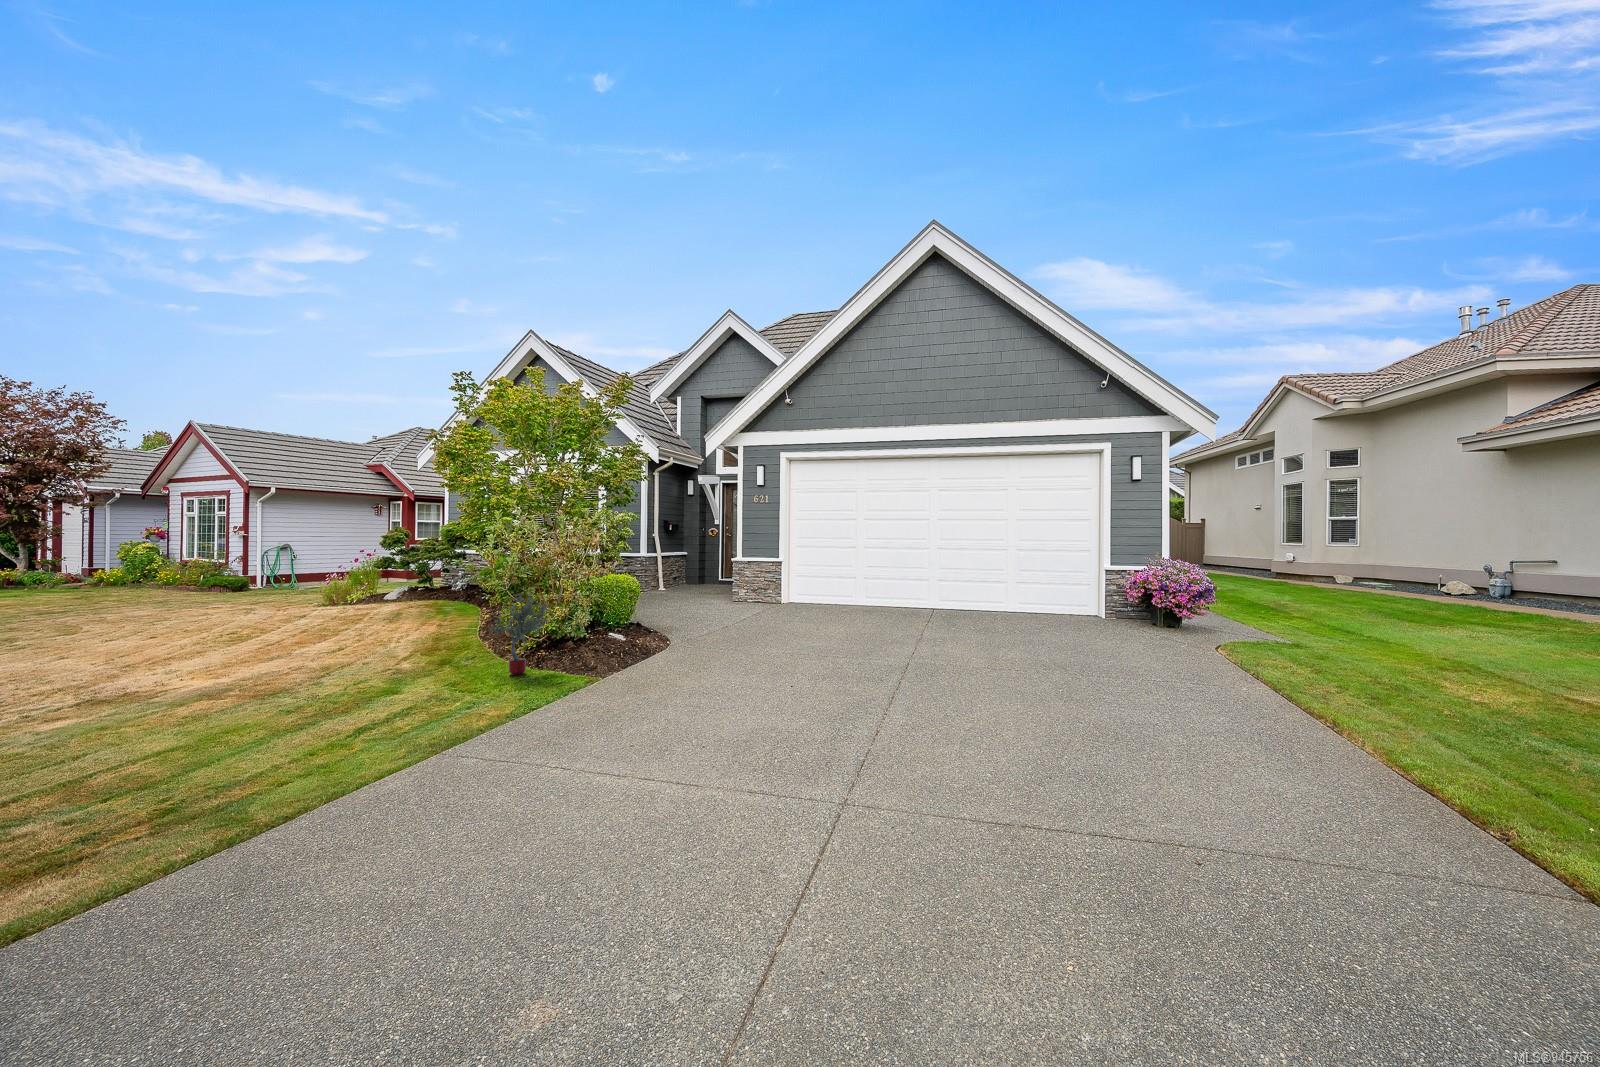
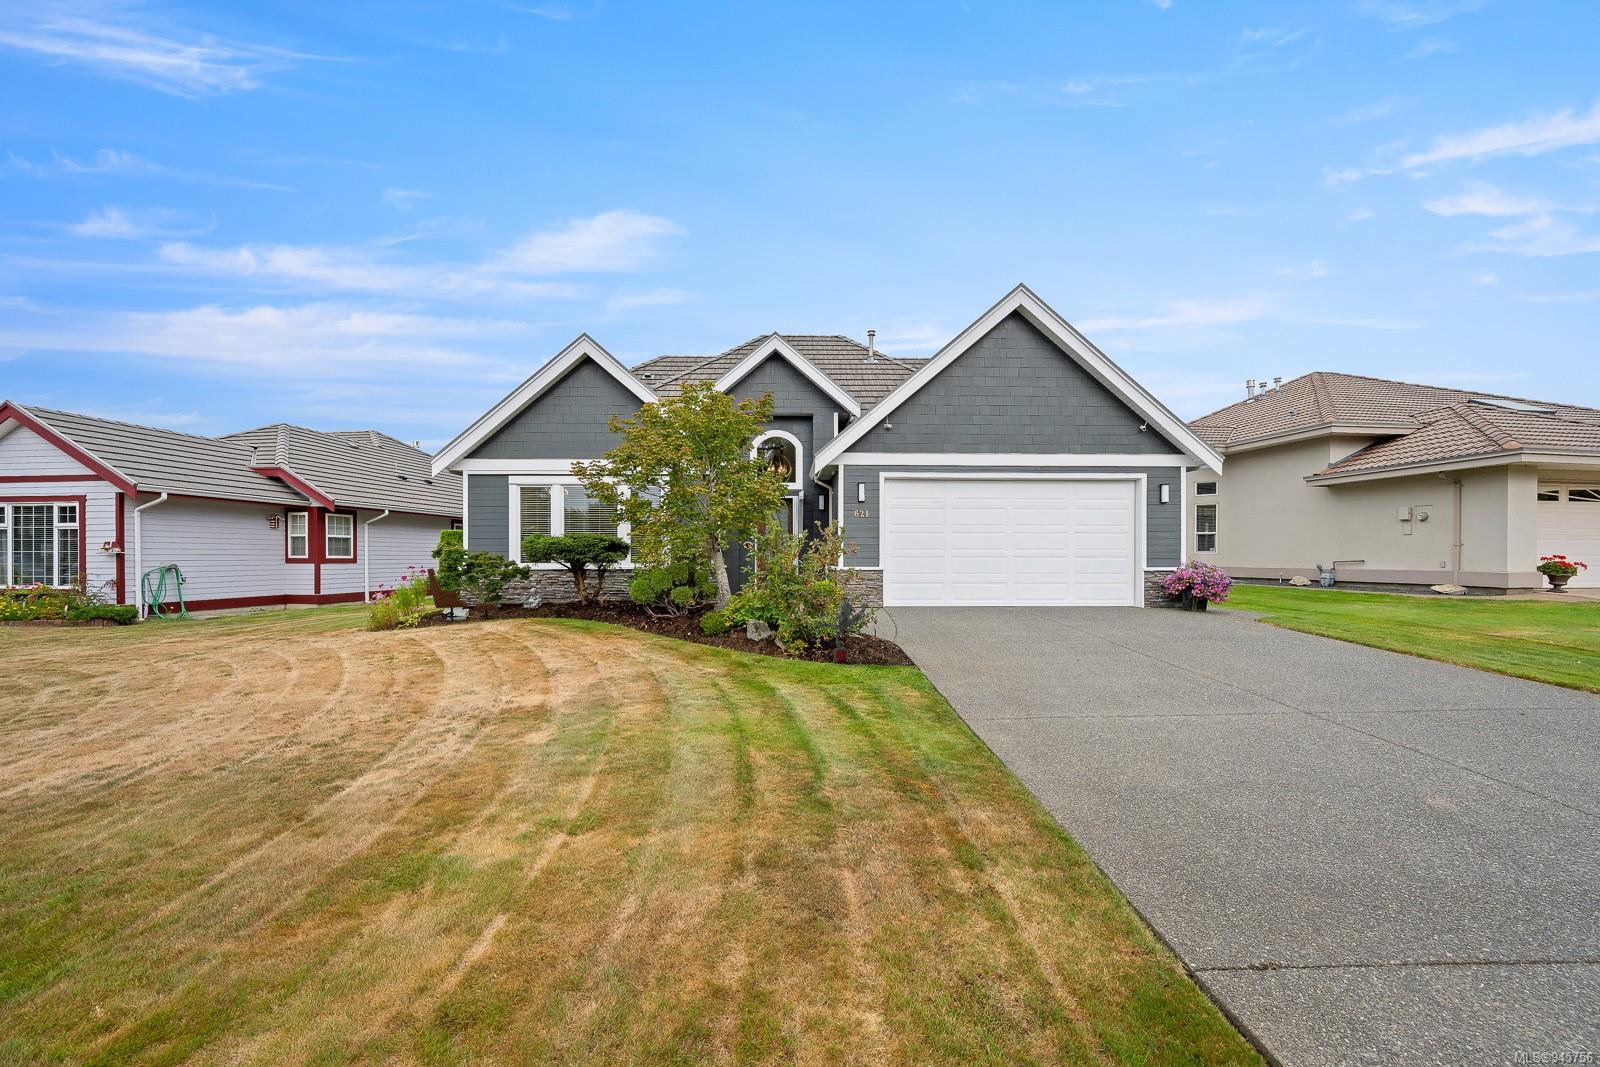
lounge chair: none [376,552,443,601] -> present [427,568,498,621]

